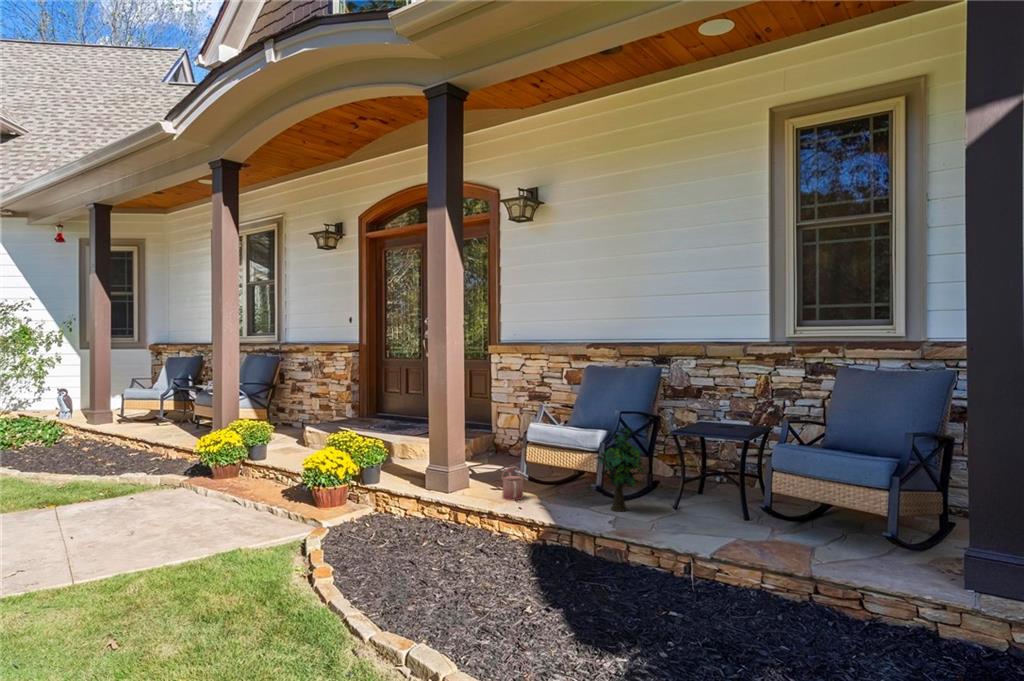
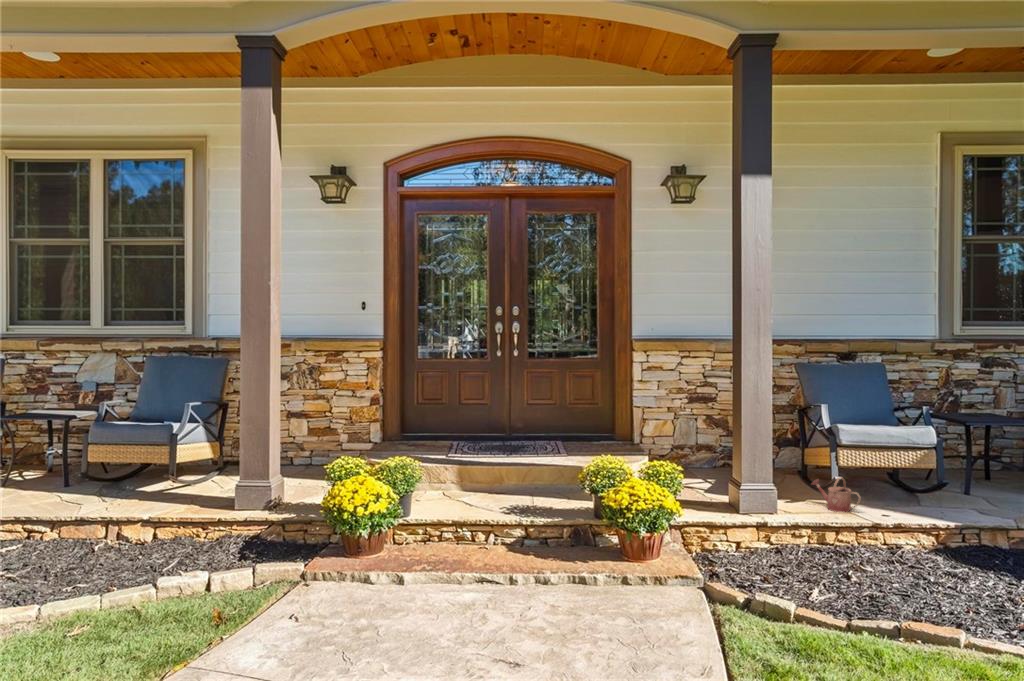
decorative plant: present [595,428,644,512] -> none [915,426,966,507]

